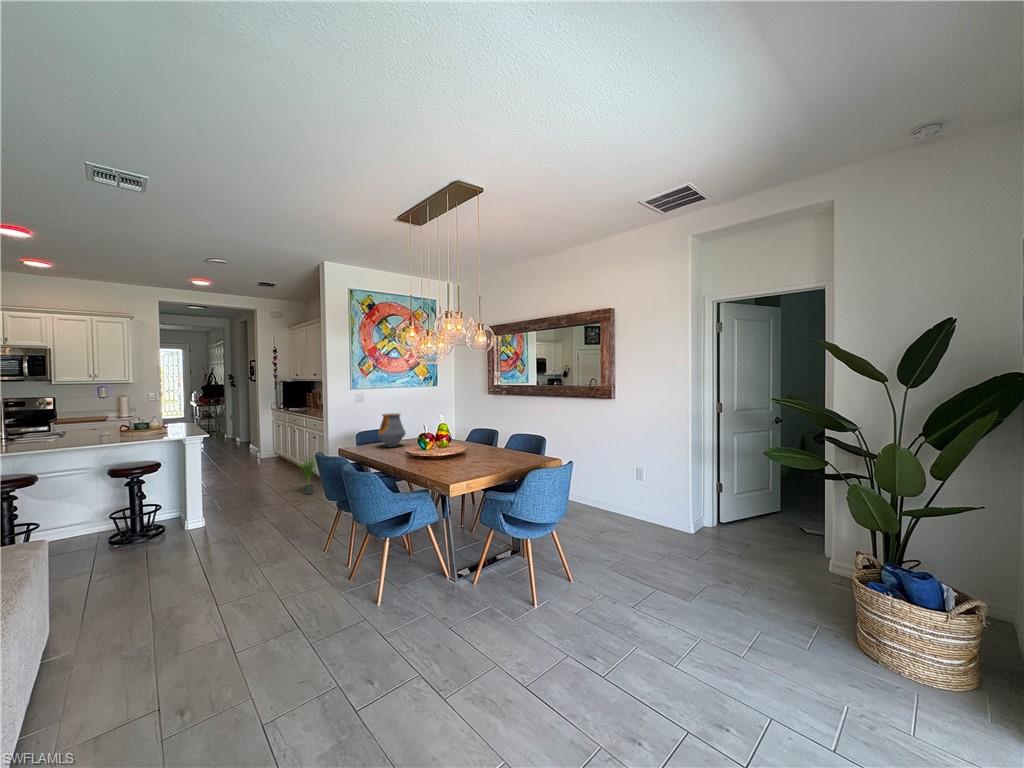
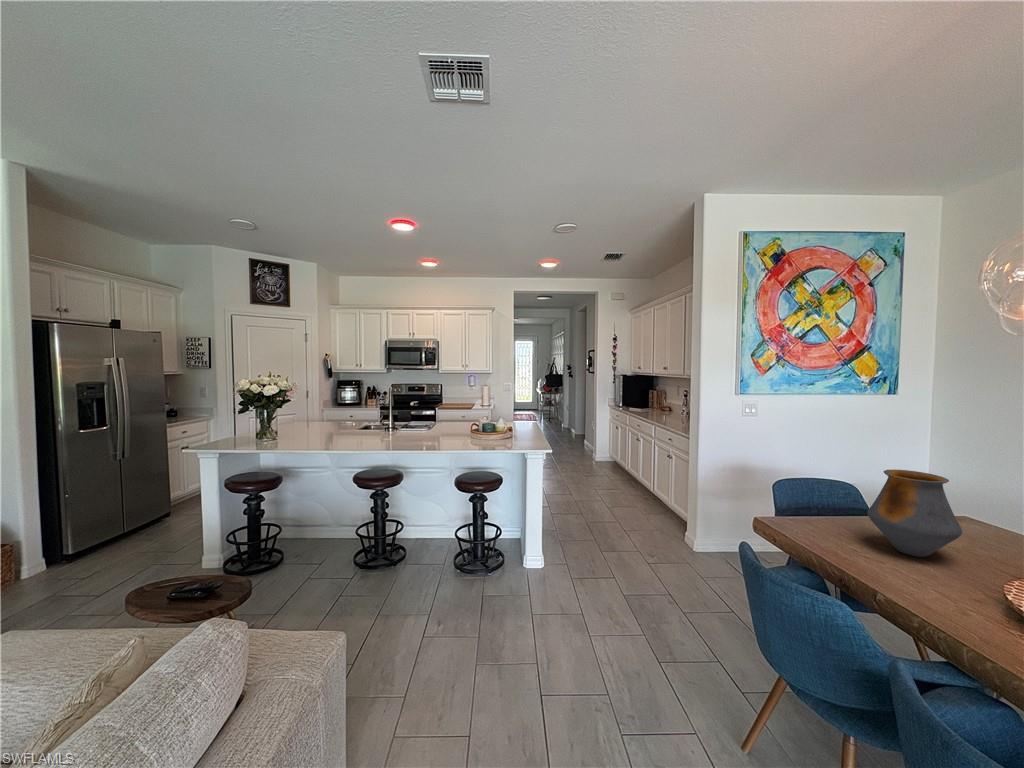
potted plant: present [300,459,315,494] -> none [647,481,684,541]

